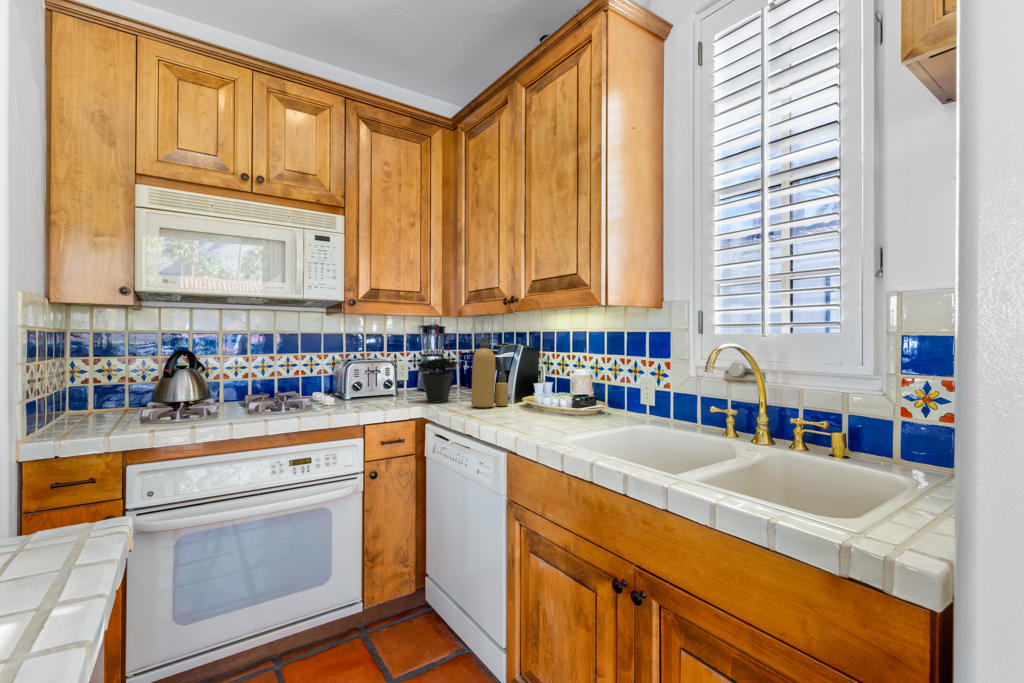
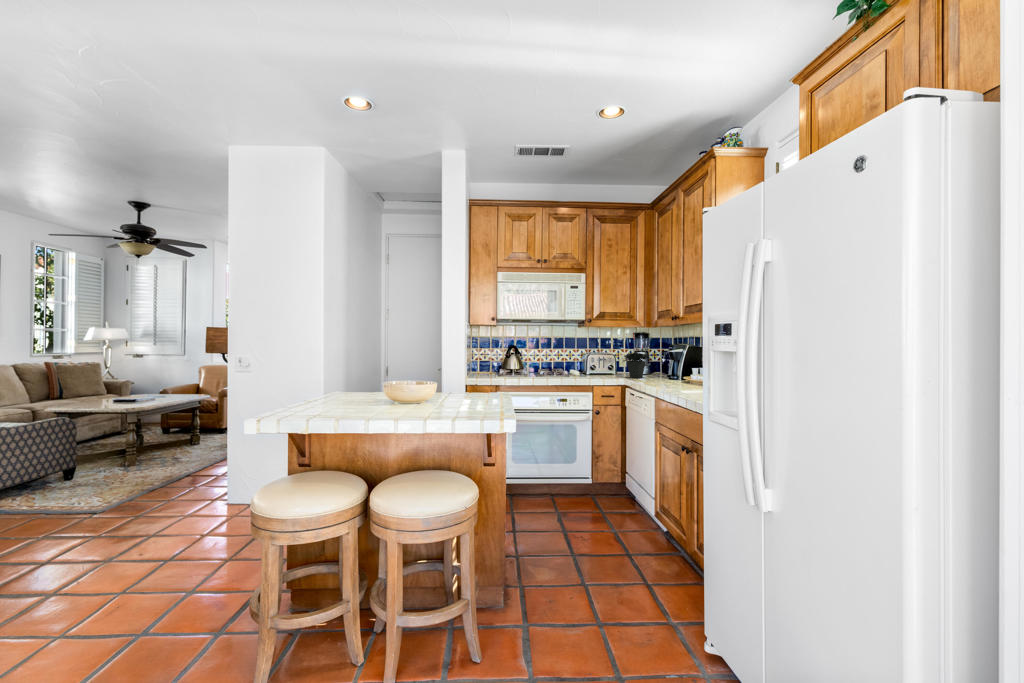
bottle: present [471,337,508,408] -> none [652,341,675,381]

